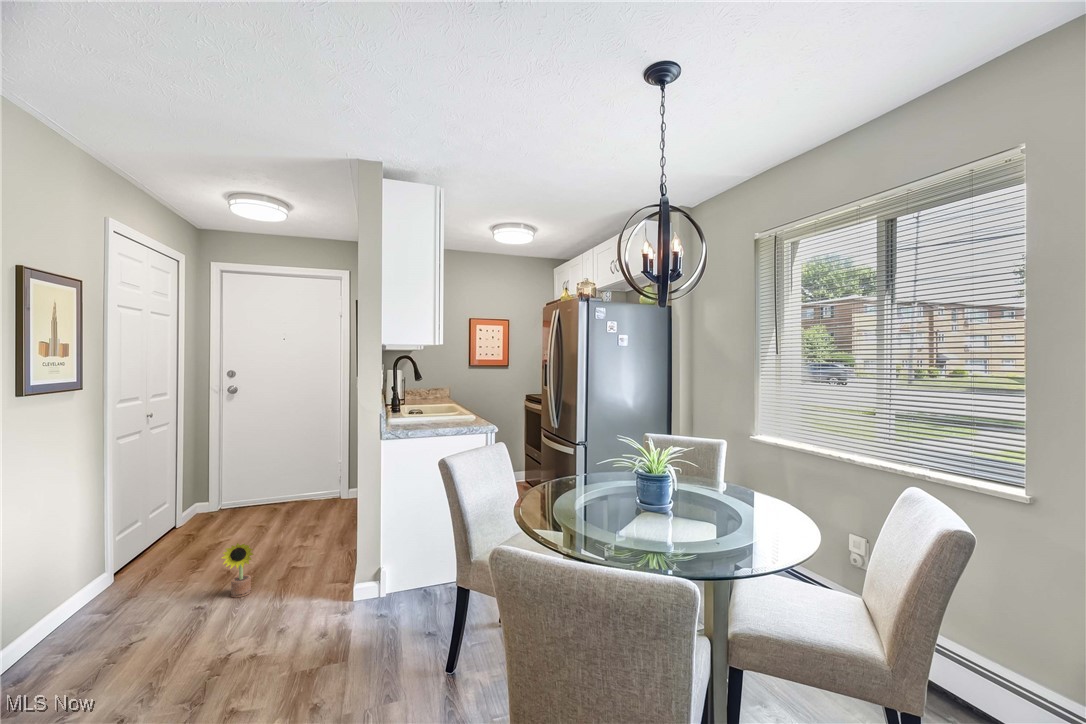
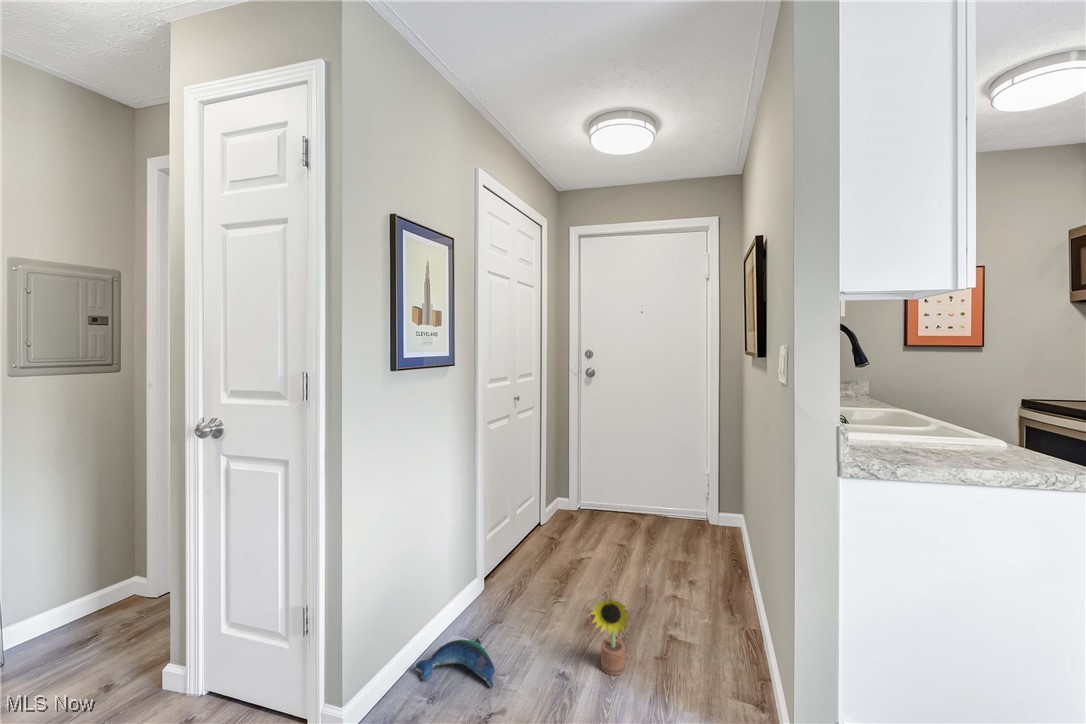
plush toy: none [45,606,133,648] -> present [415,639,495,687]

